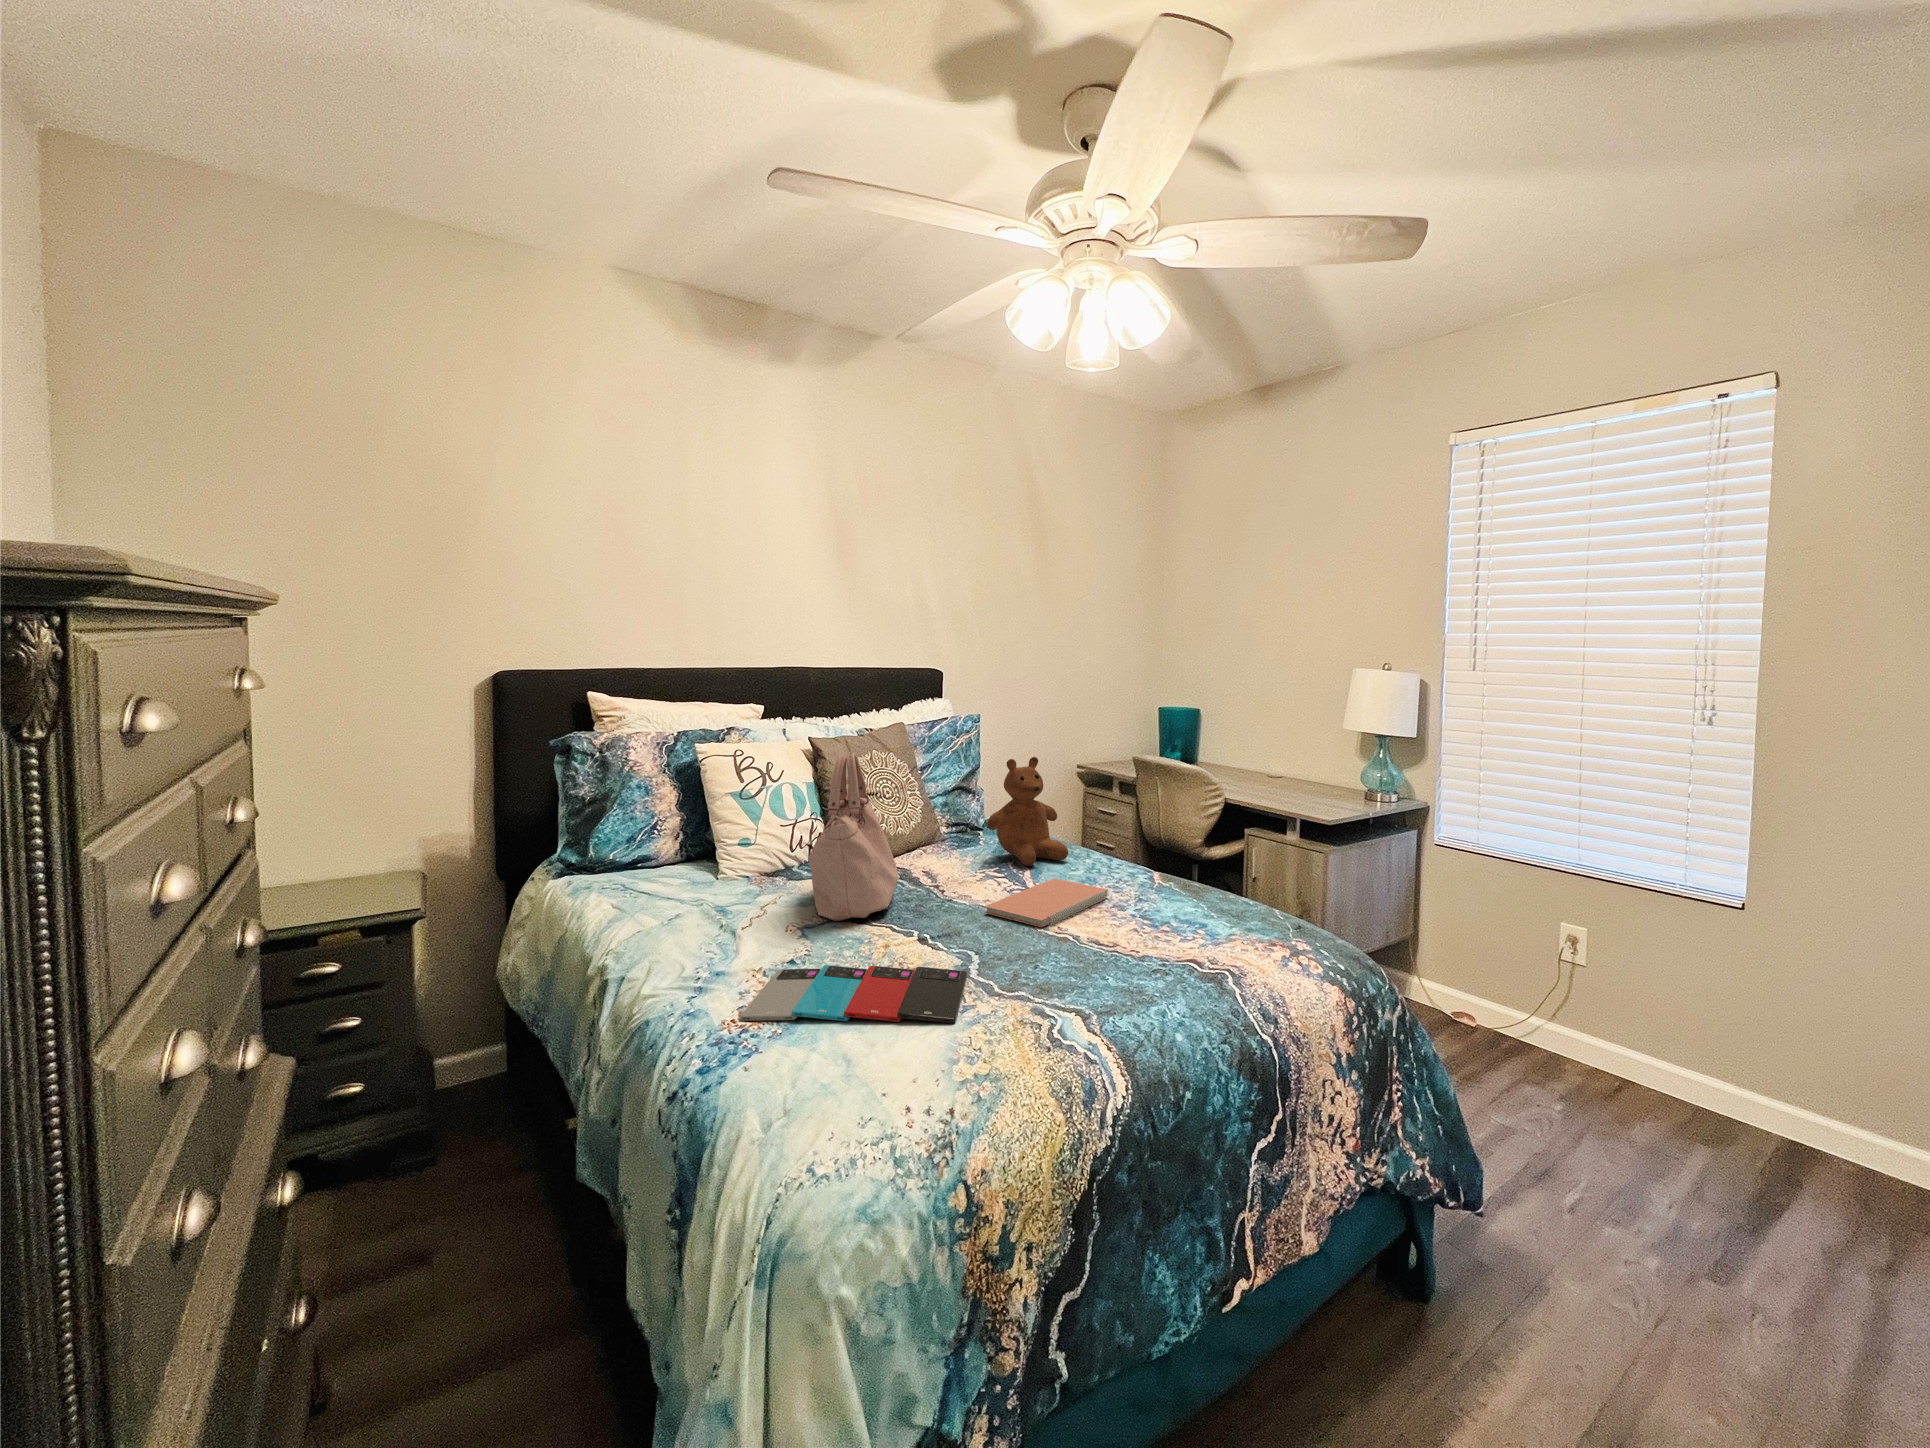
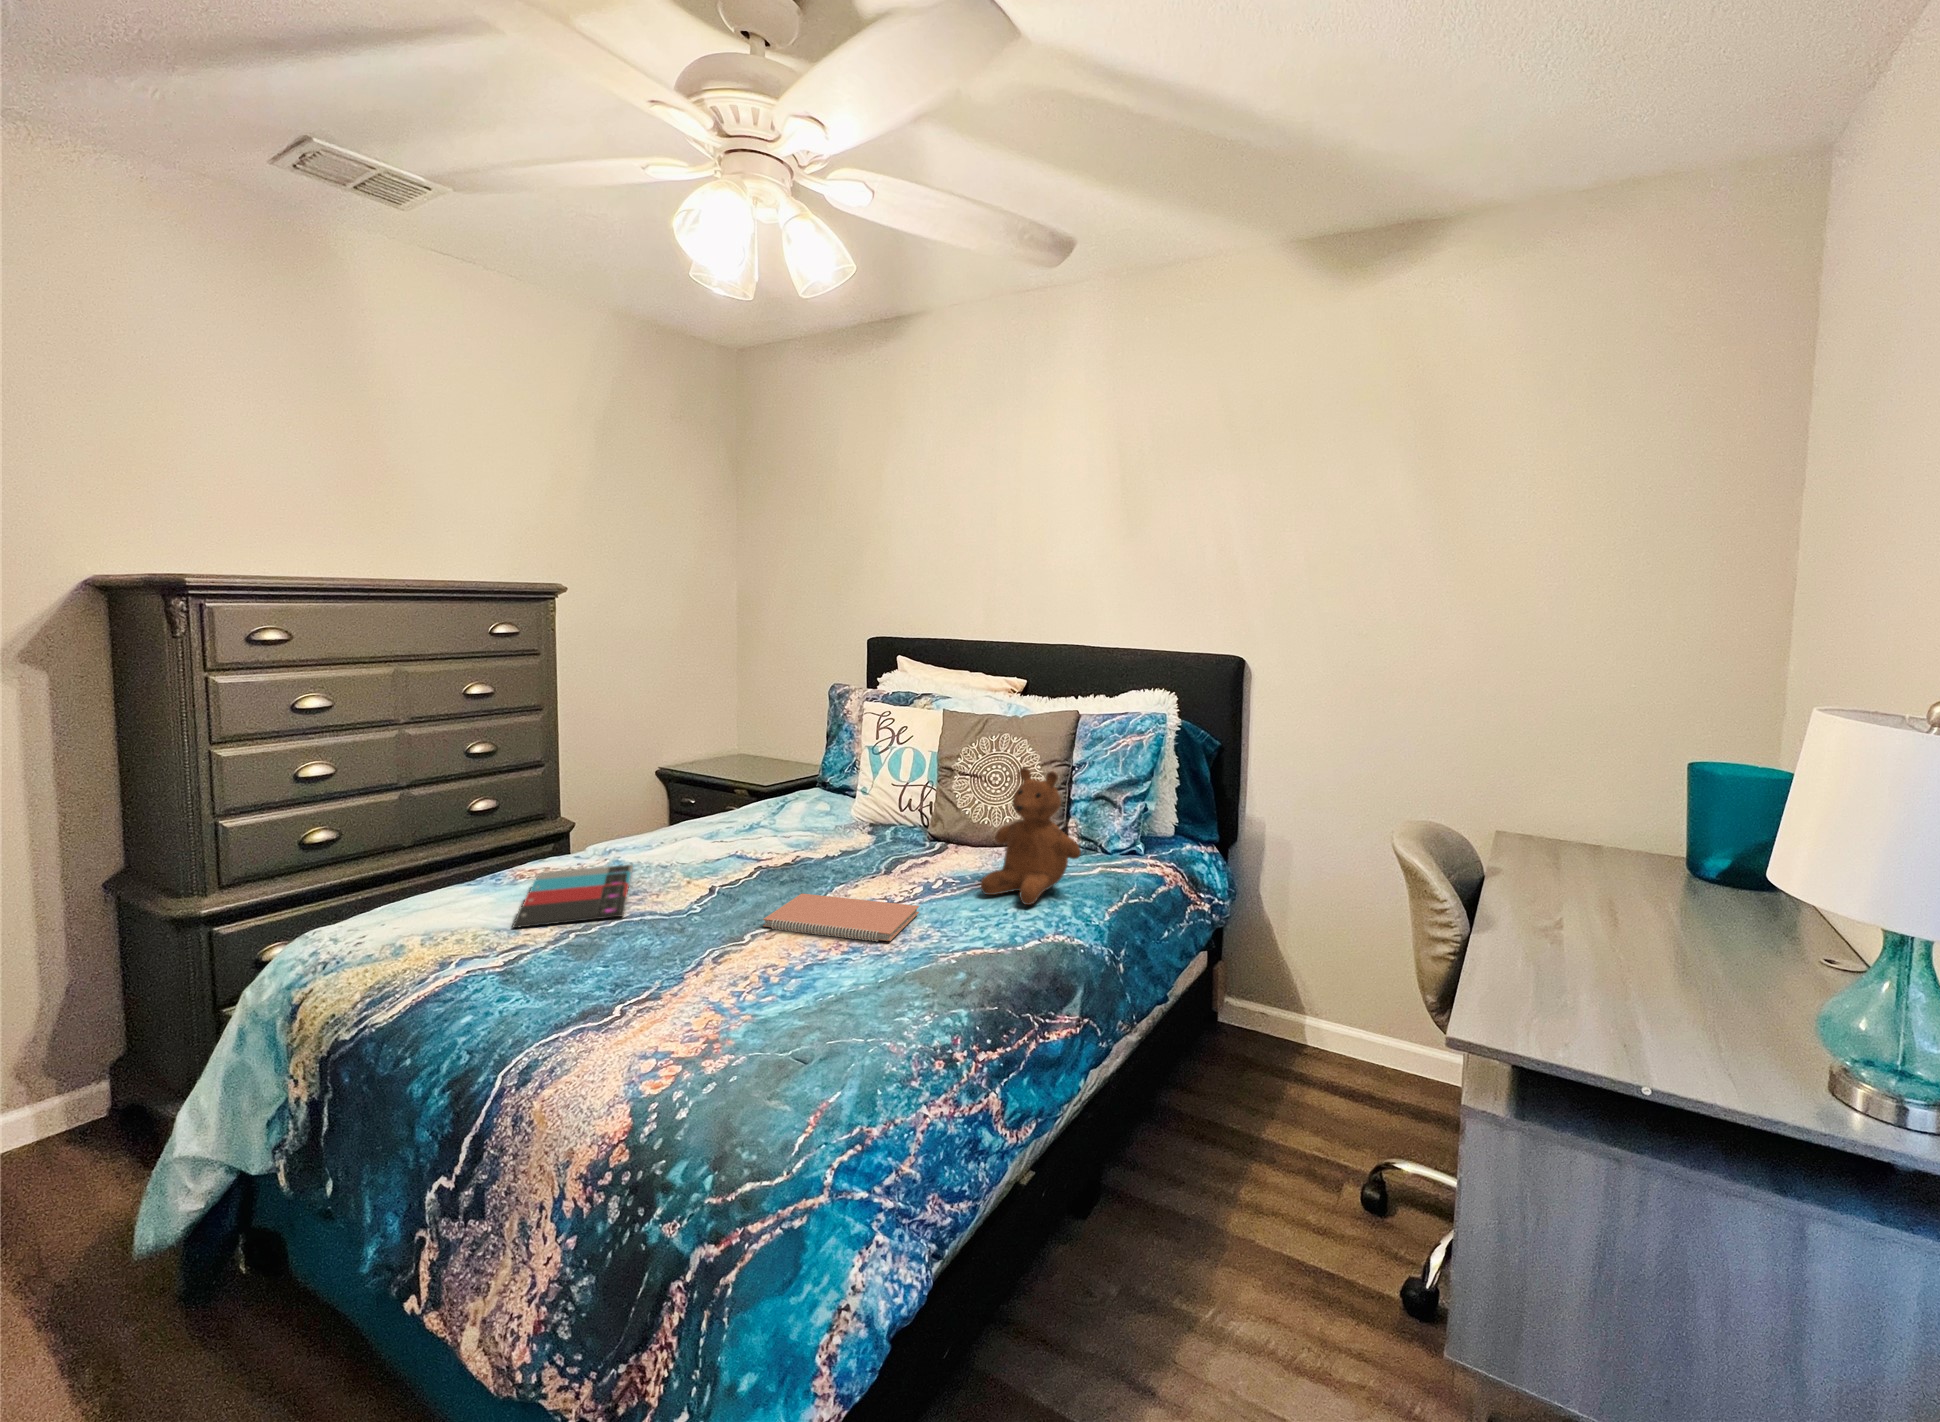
handbag: present [808,753,898,921] -> none [748,720,899,867]

